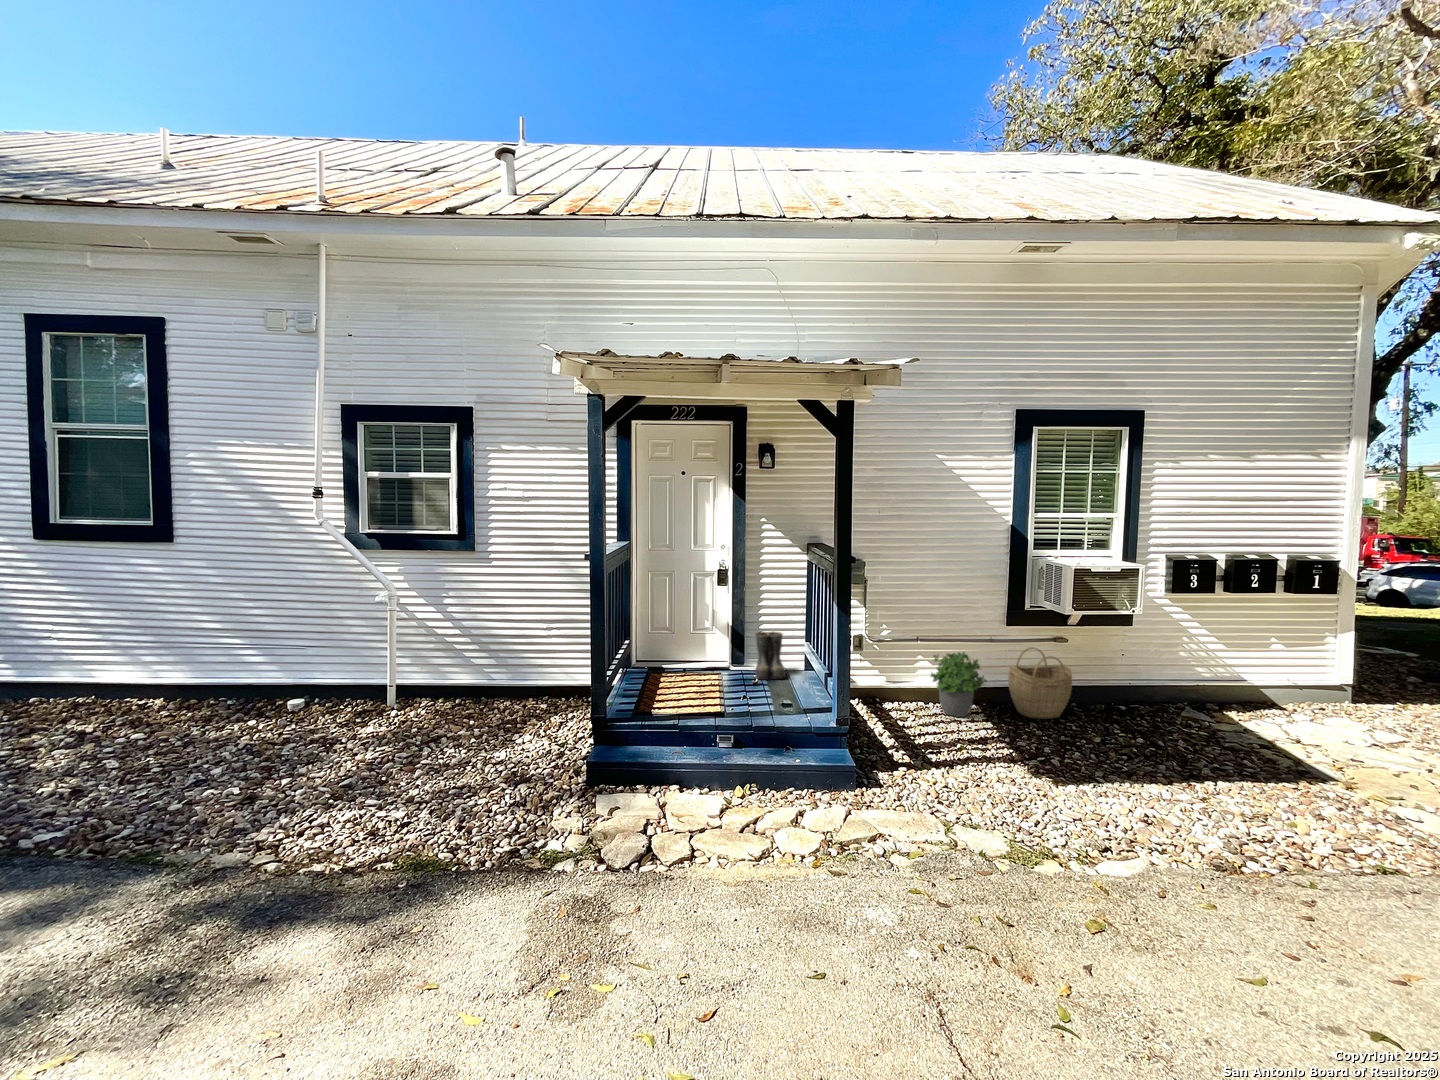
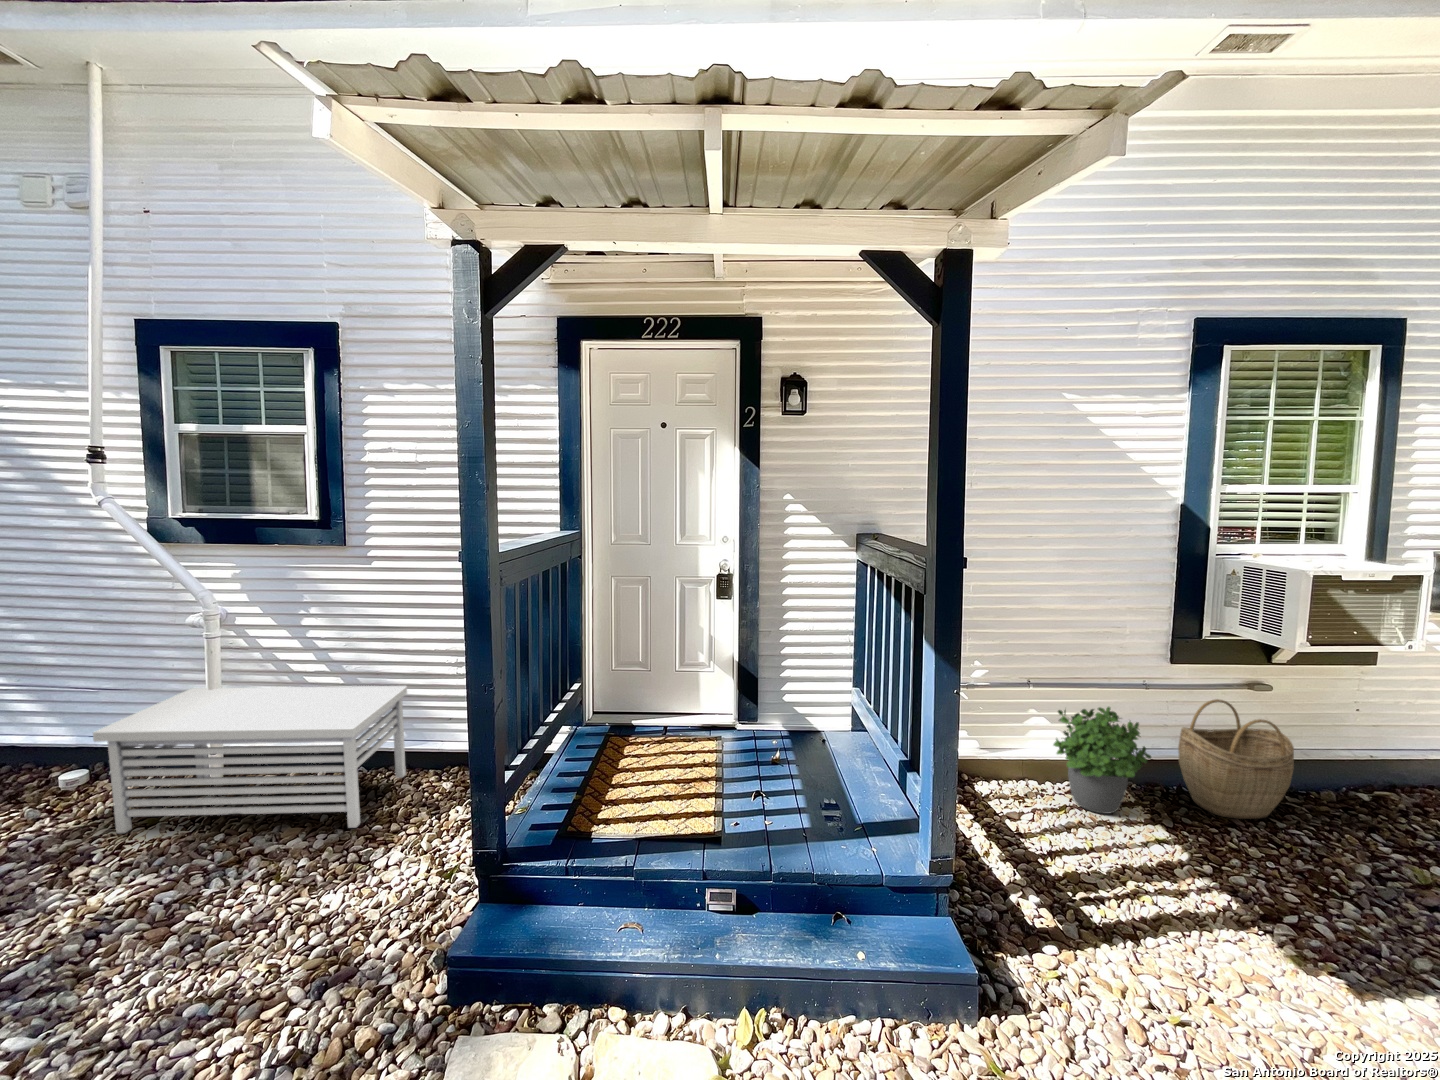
boots: present [755,631,786,680] -> none [775,670,827,751]
storage bench: none [337,643,515,729] -> present [93,686,407,833]

